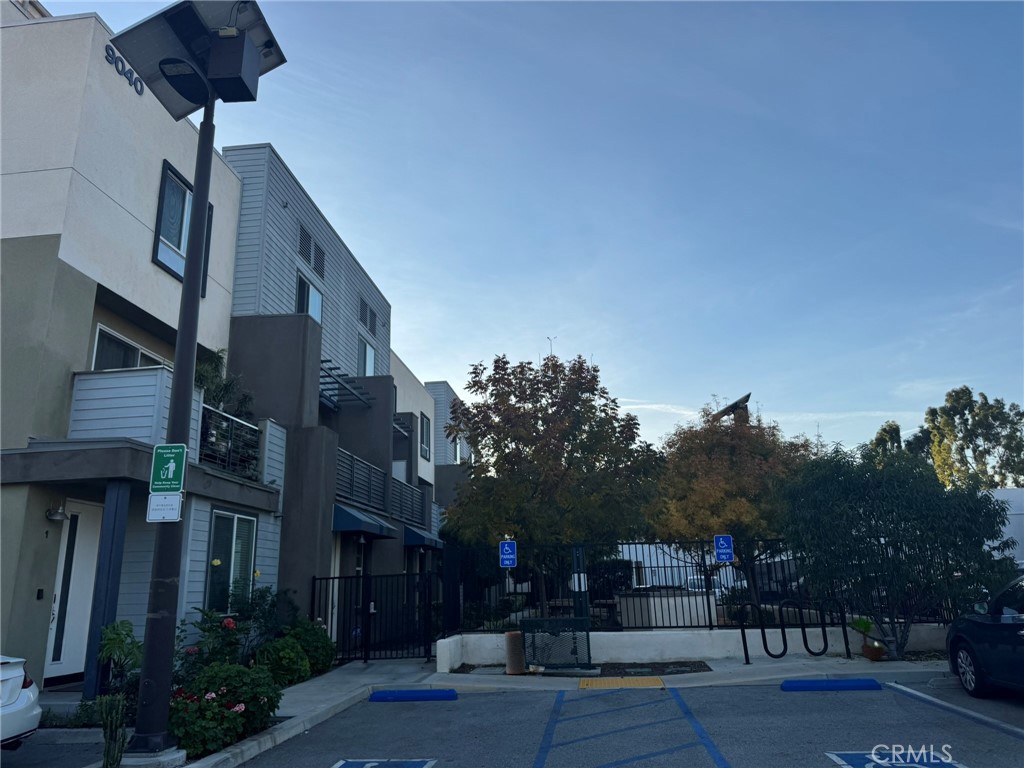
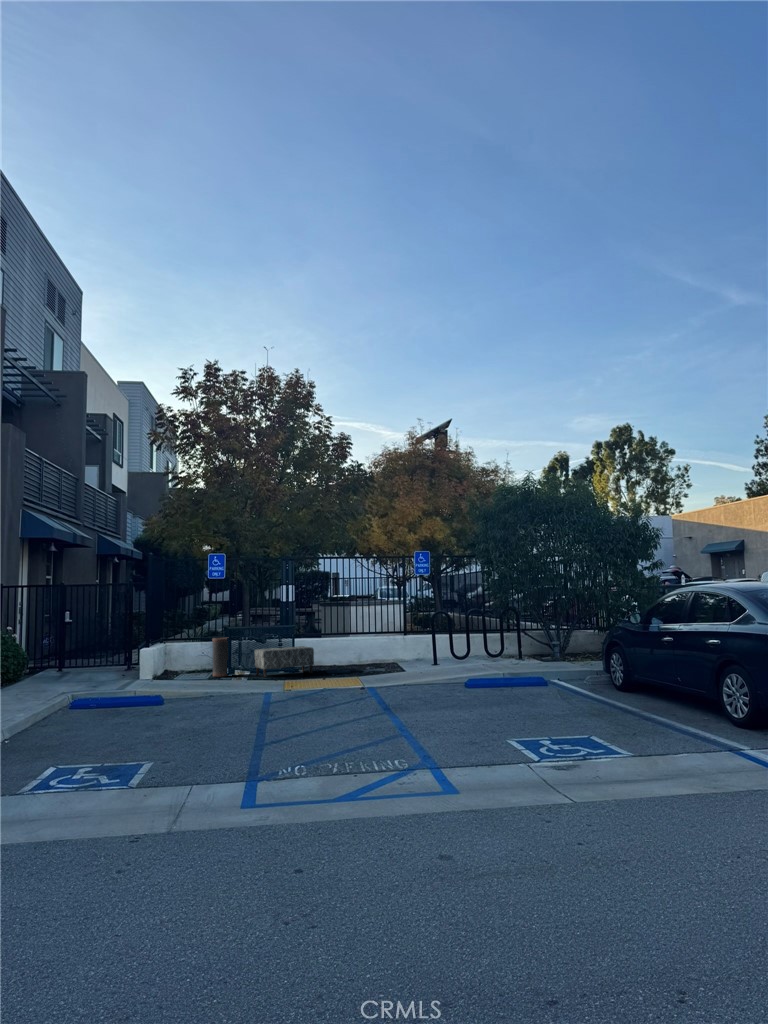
potted tree: present [851,616,884,661] -> none [523,621,550,662]
bench: none [549,641,612,676] -> present [255,646,314,677]

